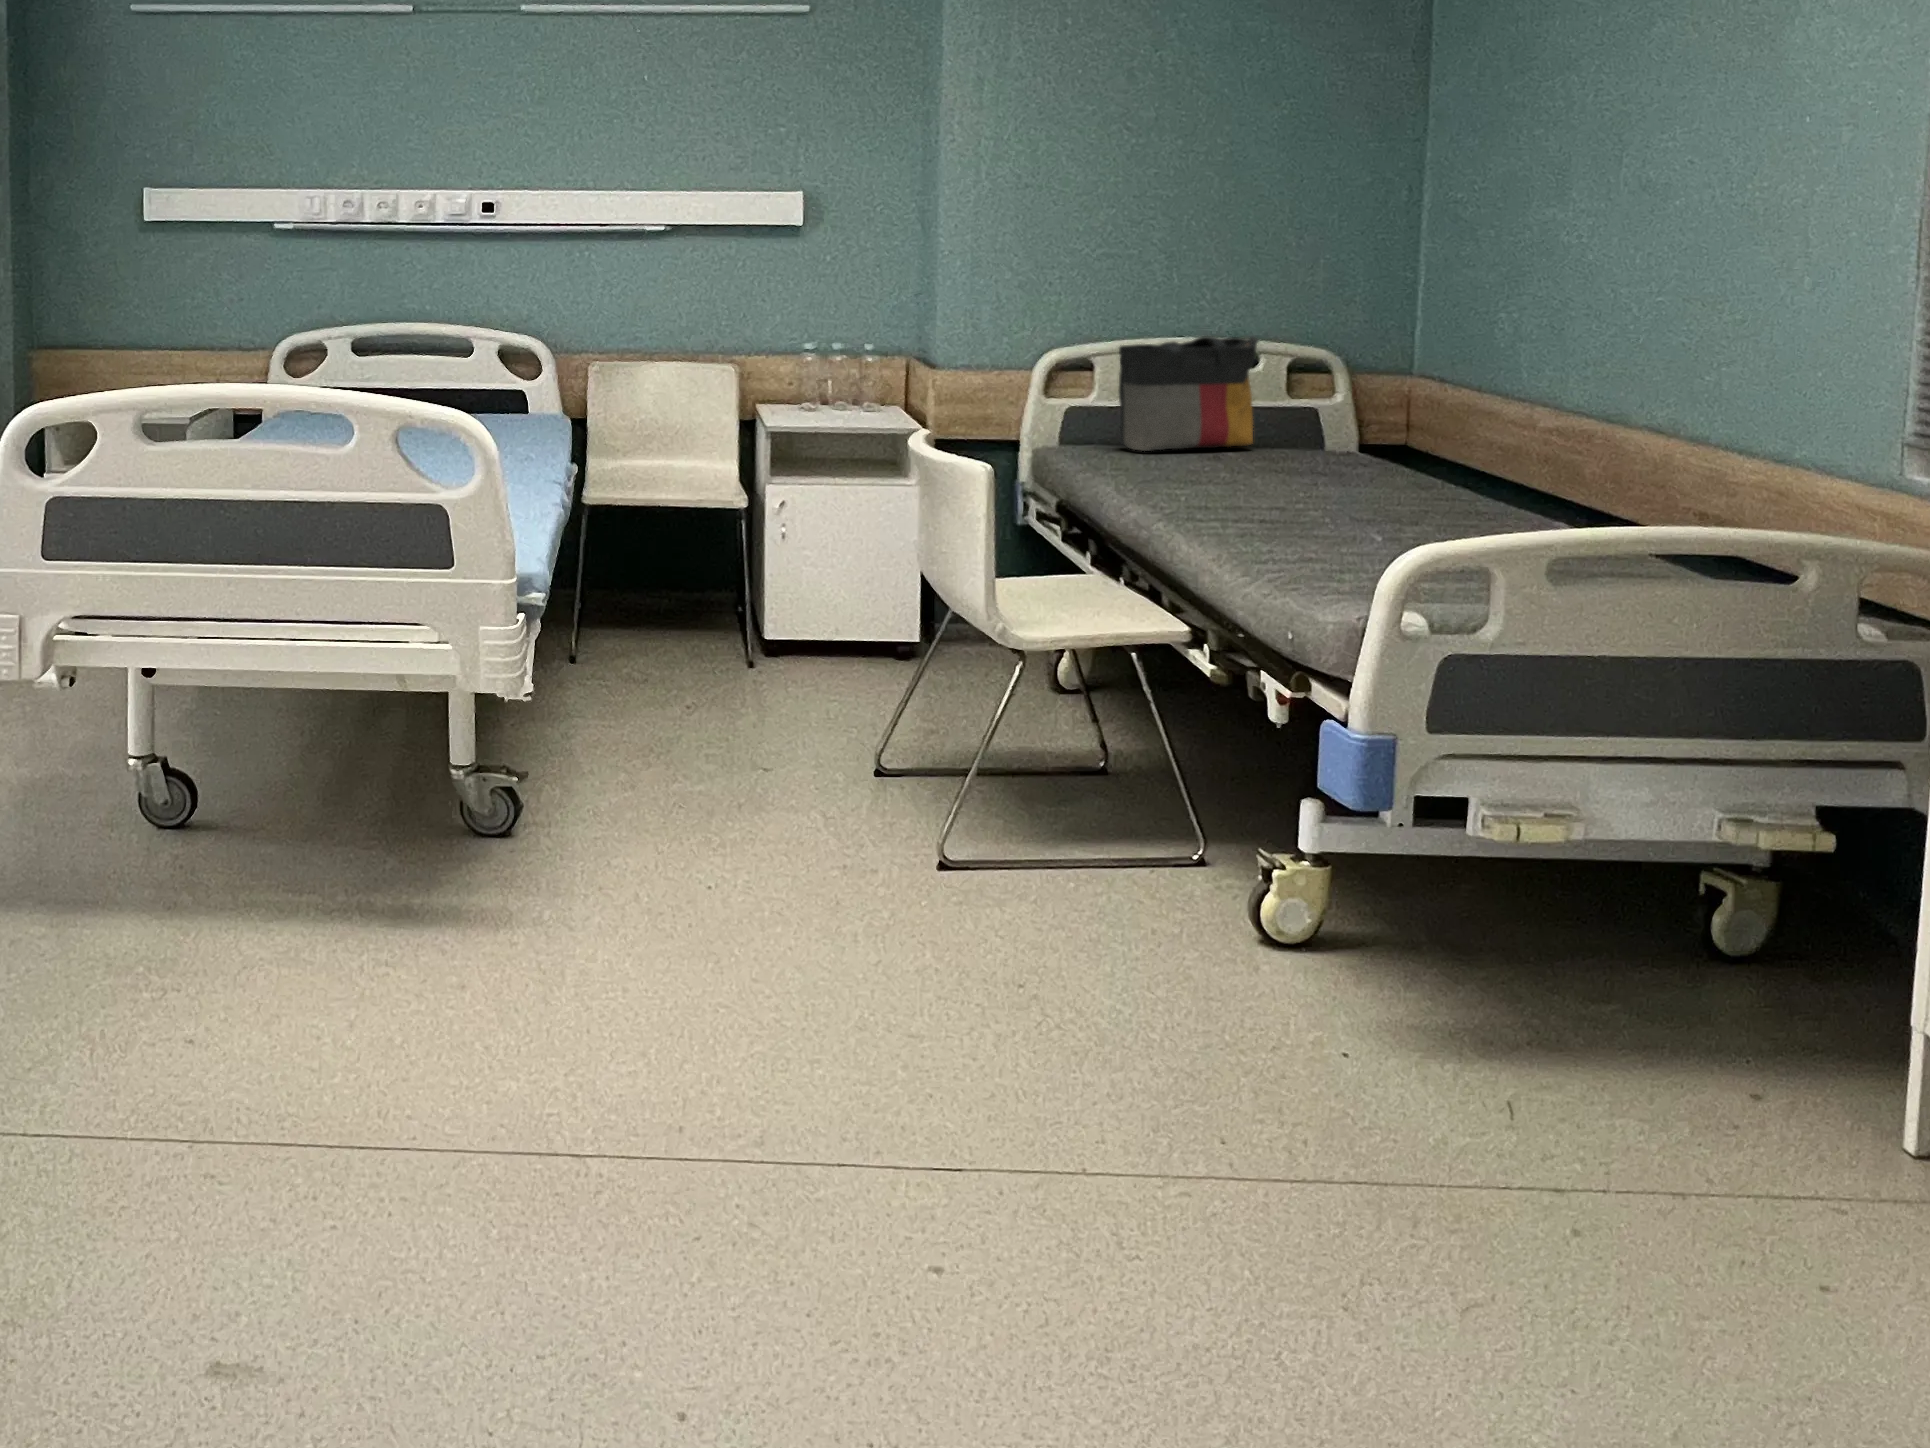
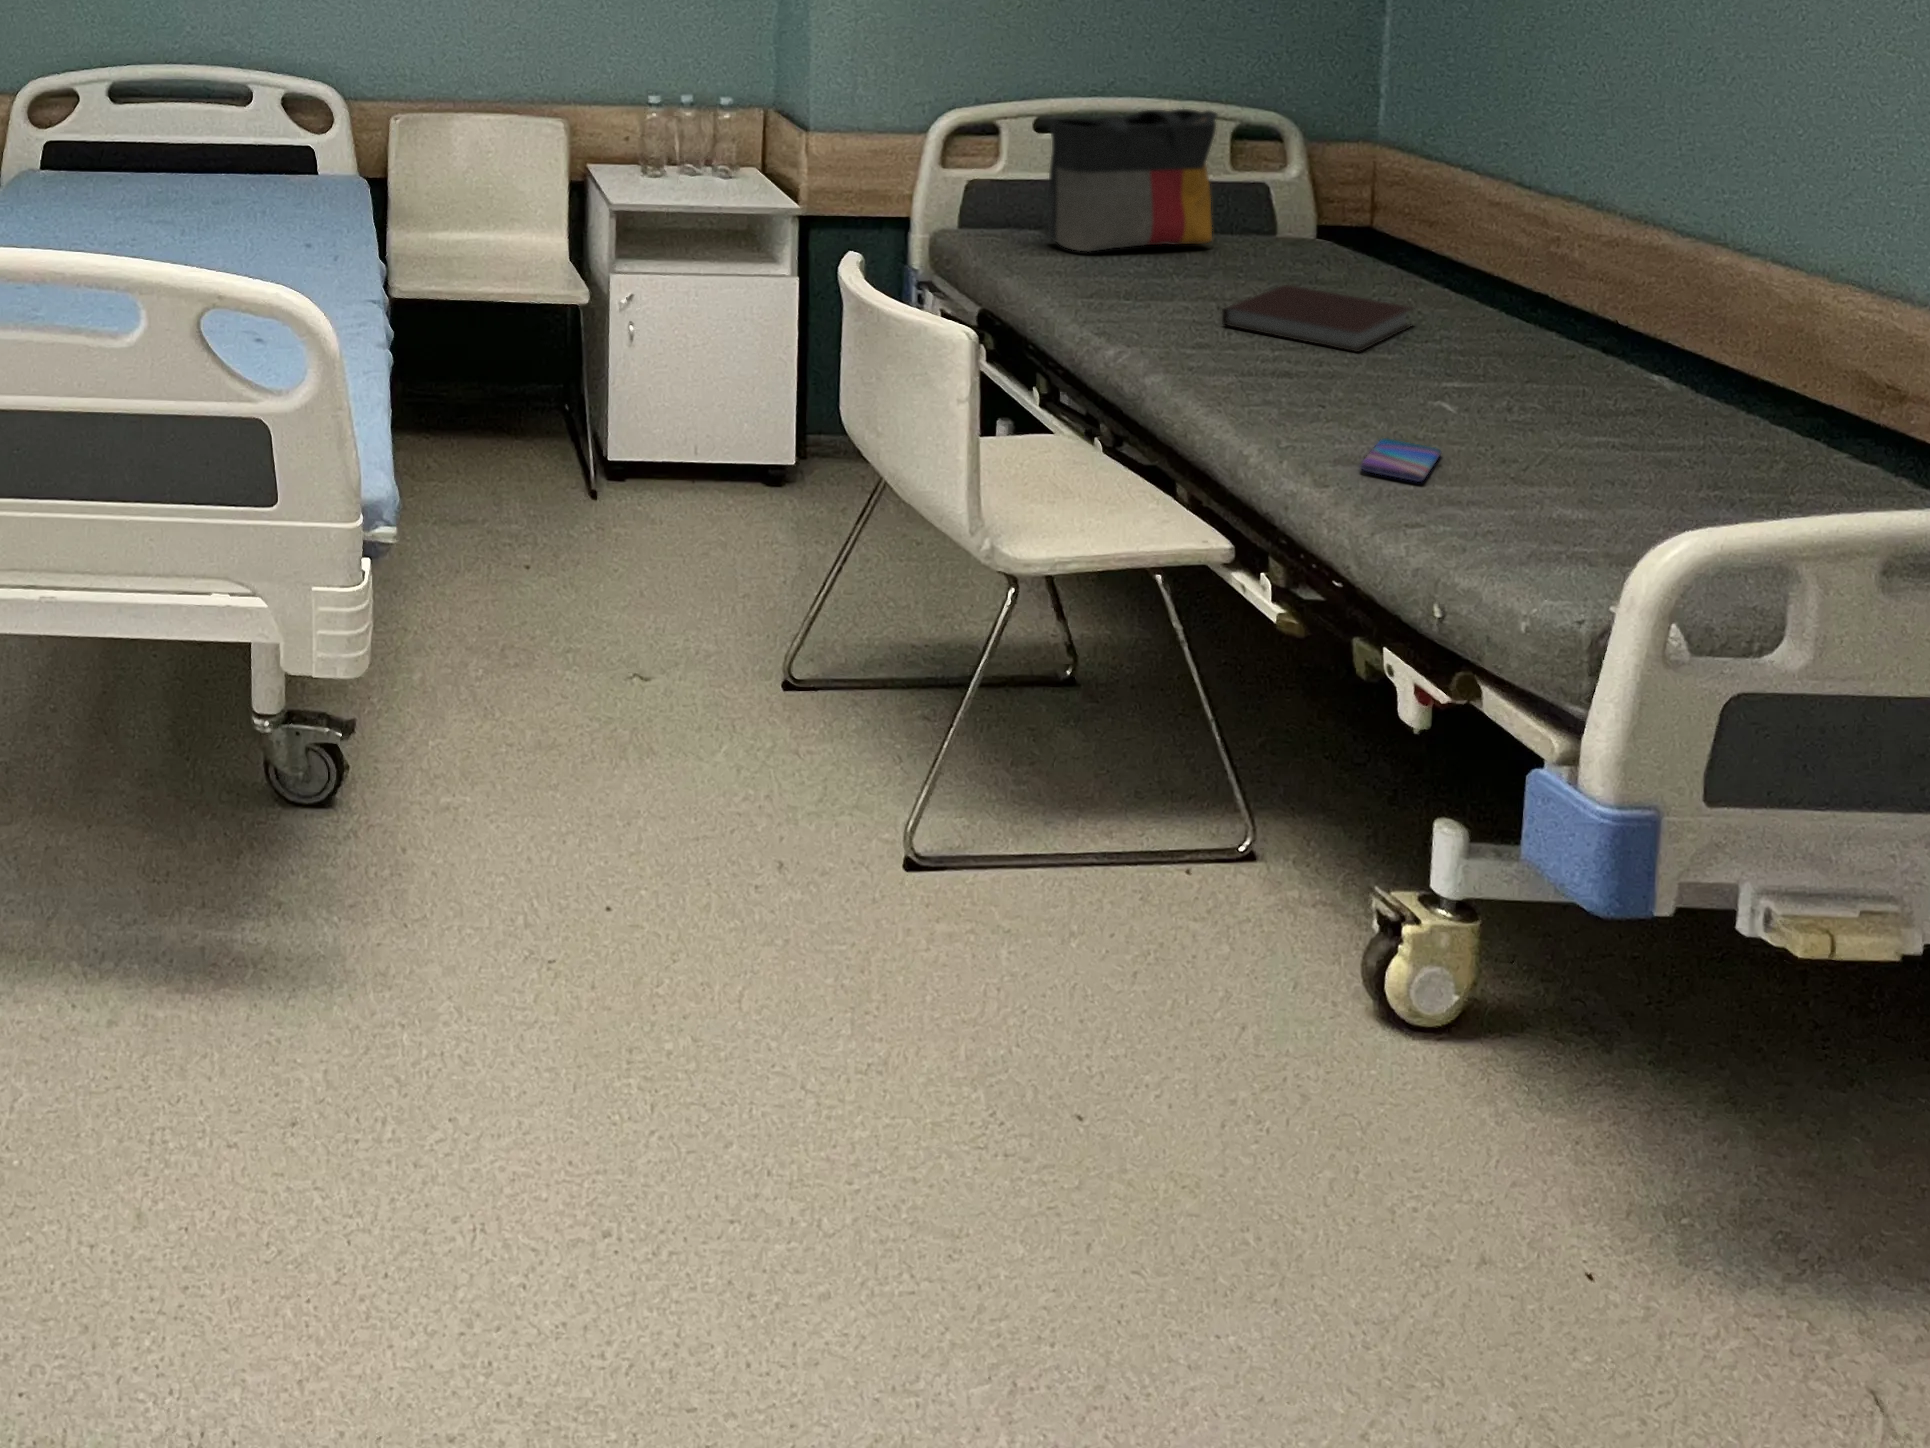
notebook: none [1223,463,1379,501] -> present [1221,285,1412,352]
smartphone: none [1263,538,1332,558] -> present [1360,438,1441,482]

